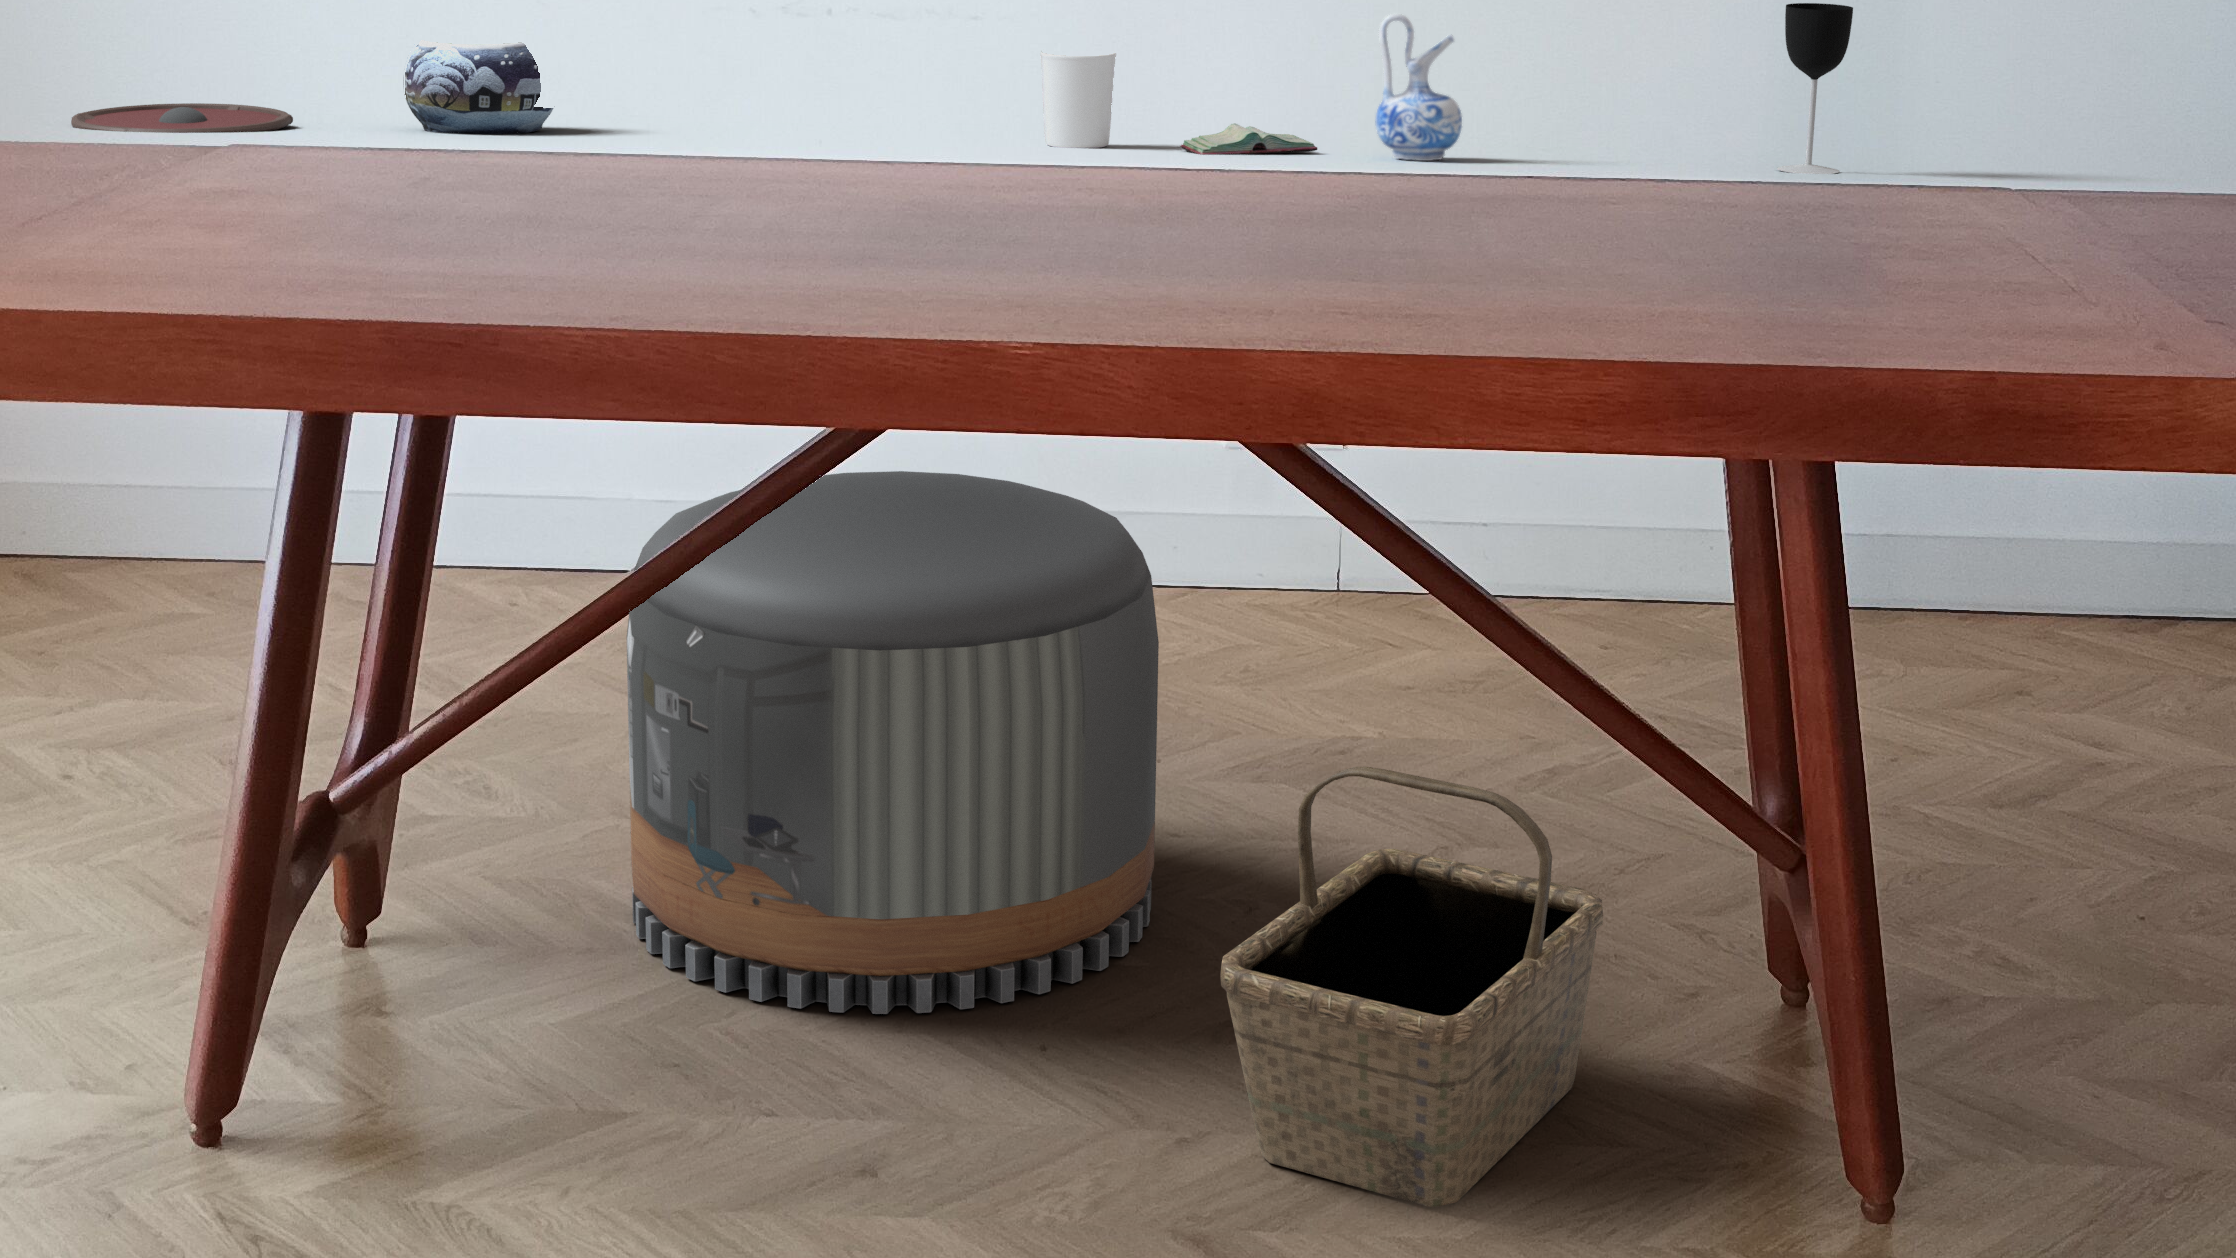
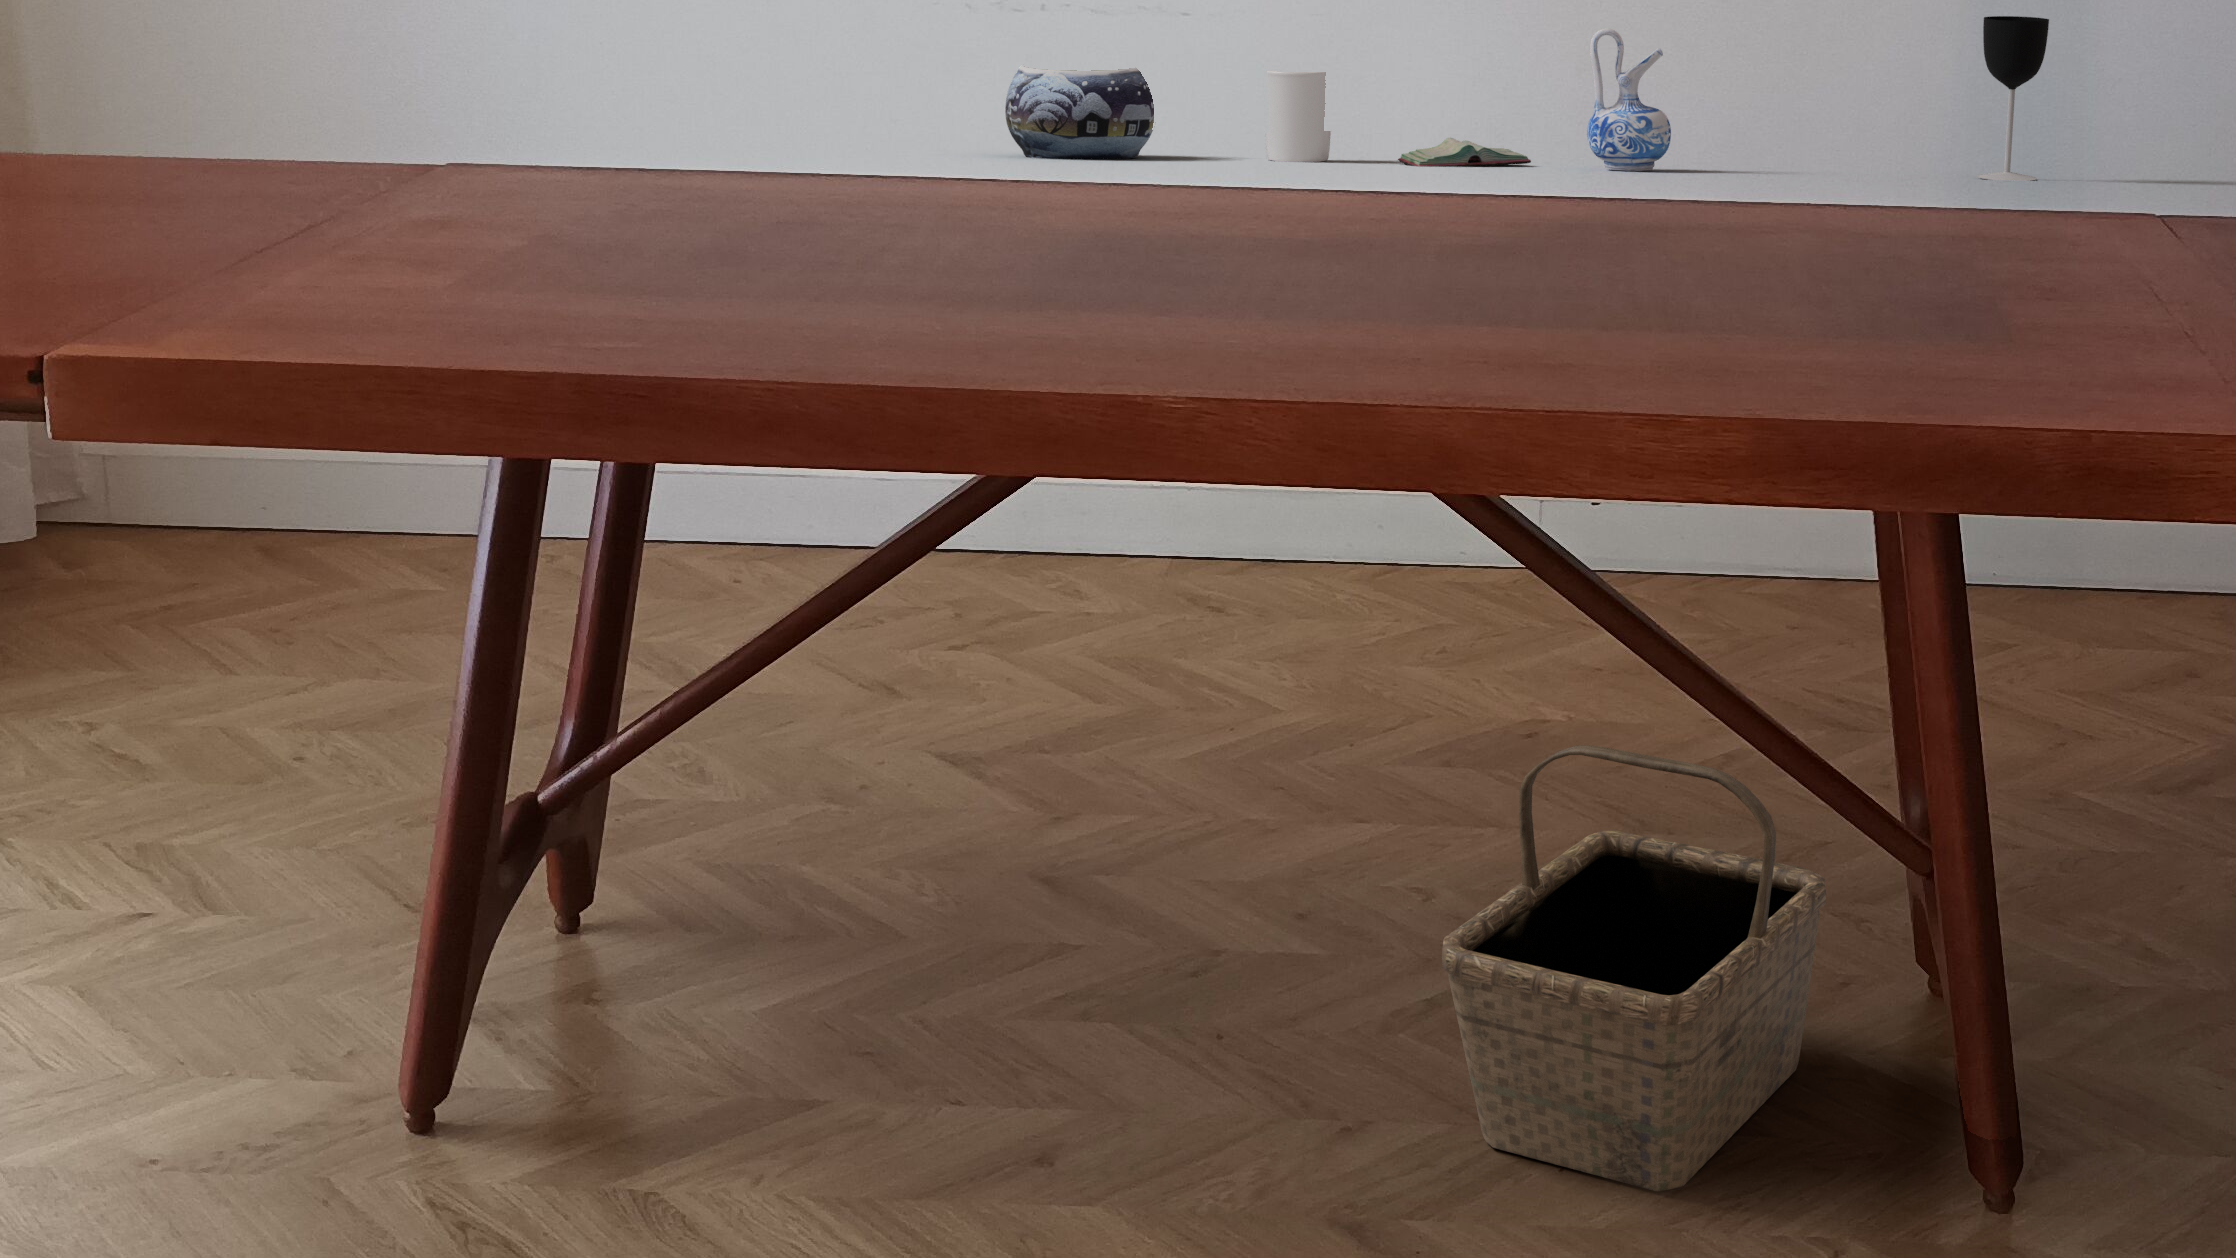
decorative bowl: present [405,40,553,134] -> present [1005,66,1154,160]
plate: present [71,103,293,133] -> none [316,125,535,155]
pouf: present [626,471,1159,1014] -> none [847,466,1378,1002]

